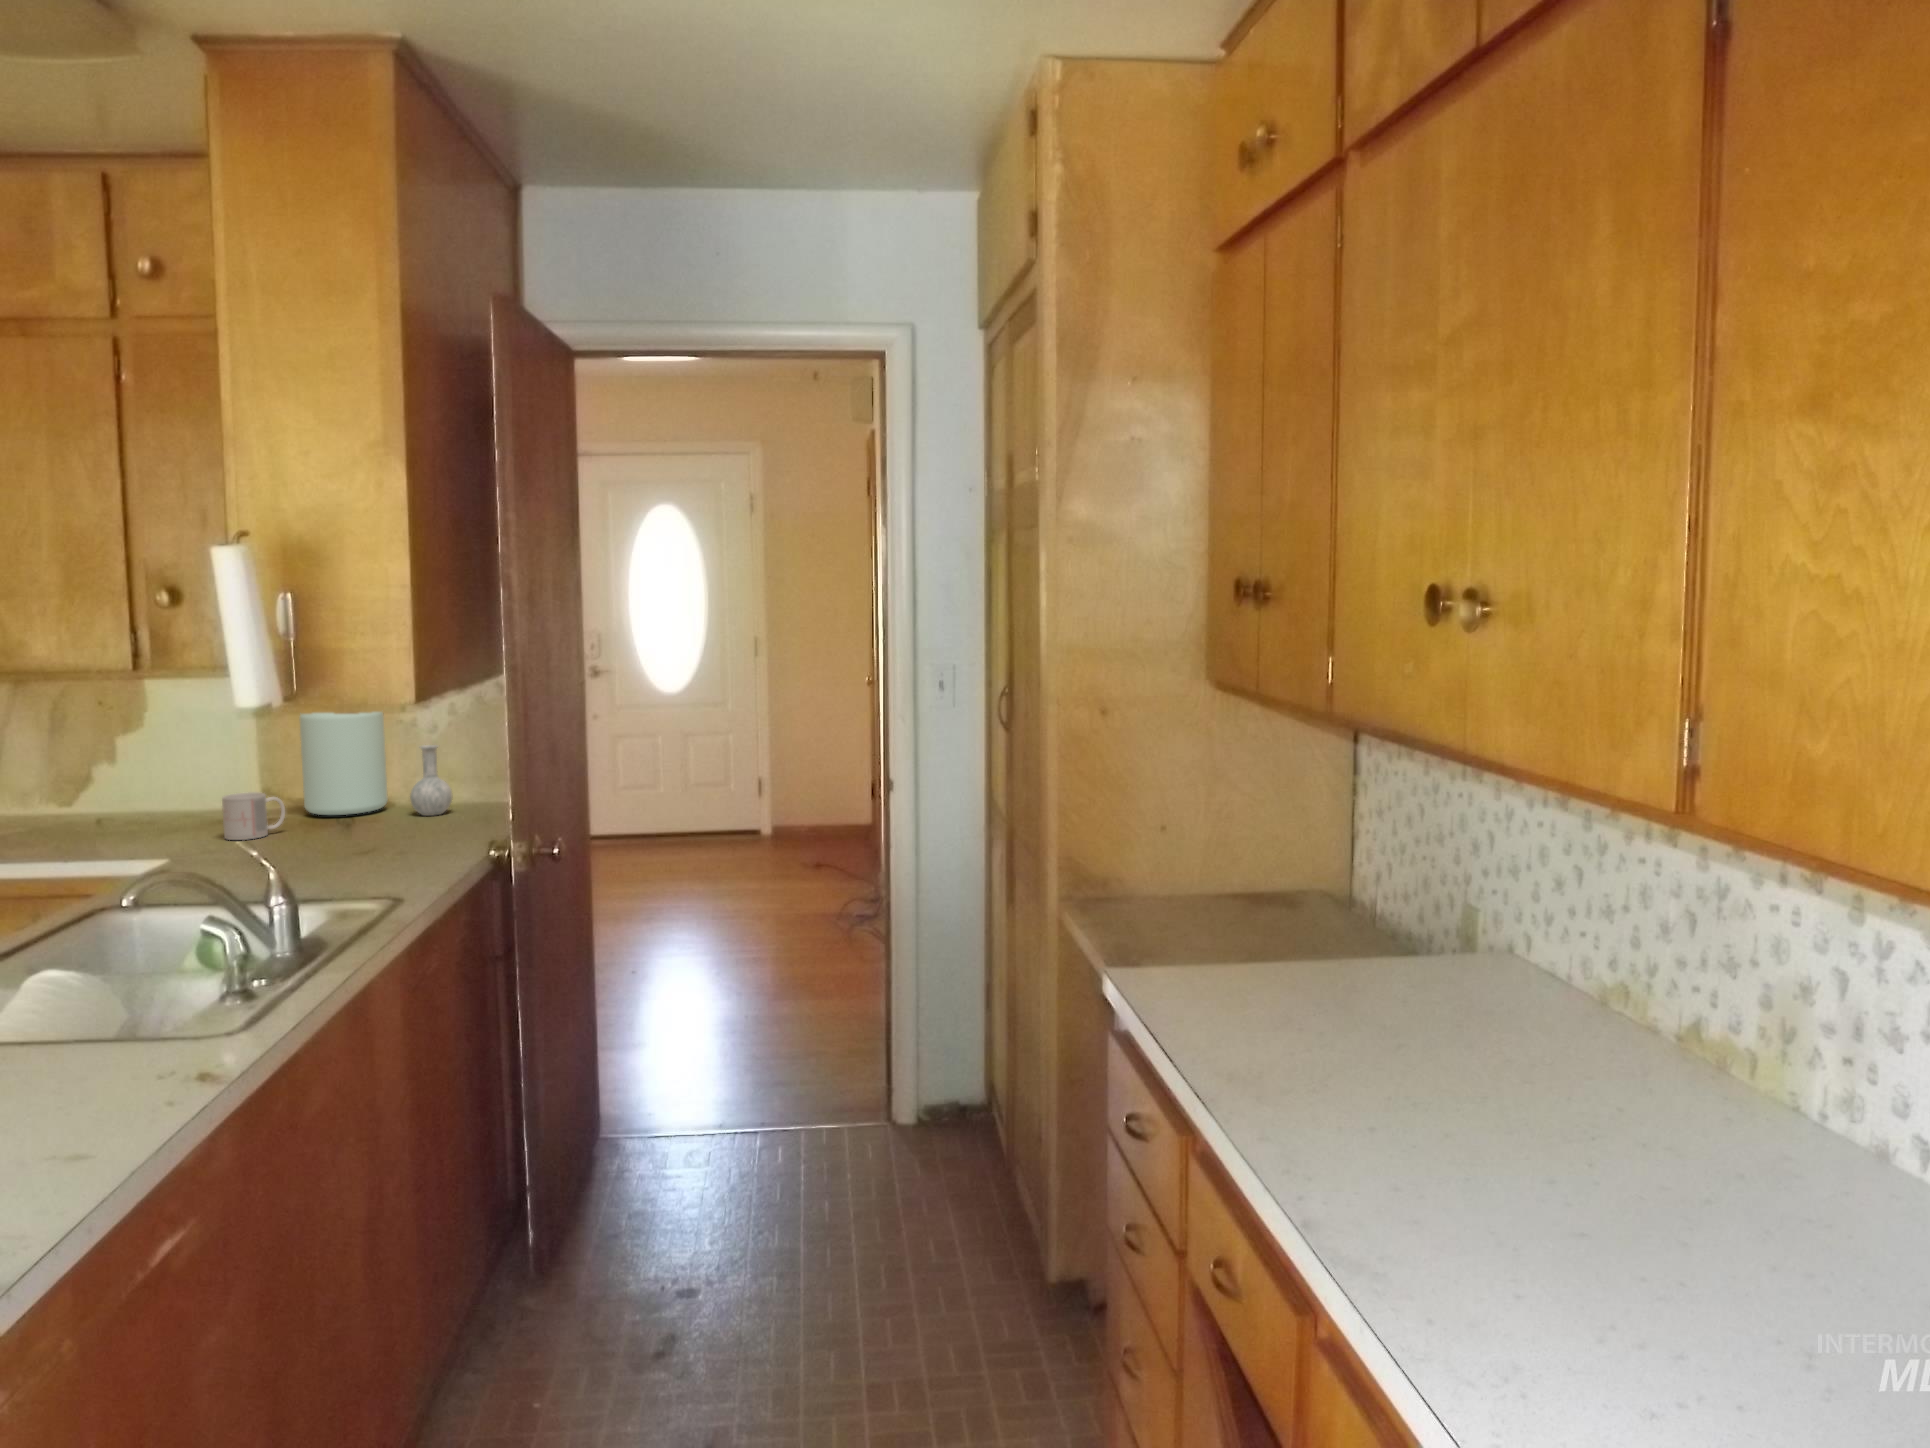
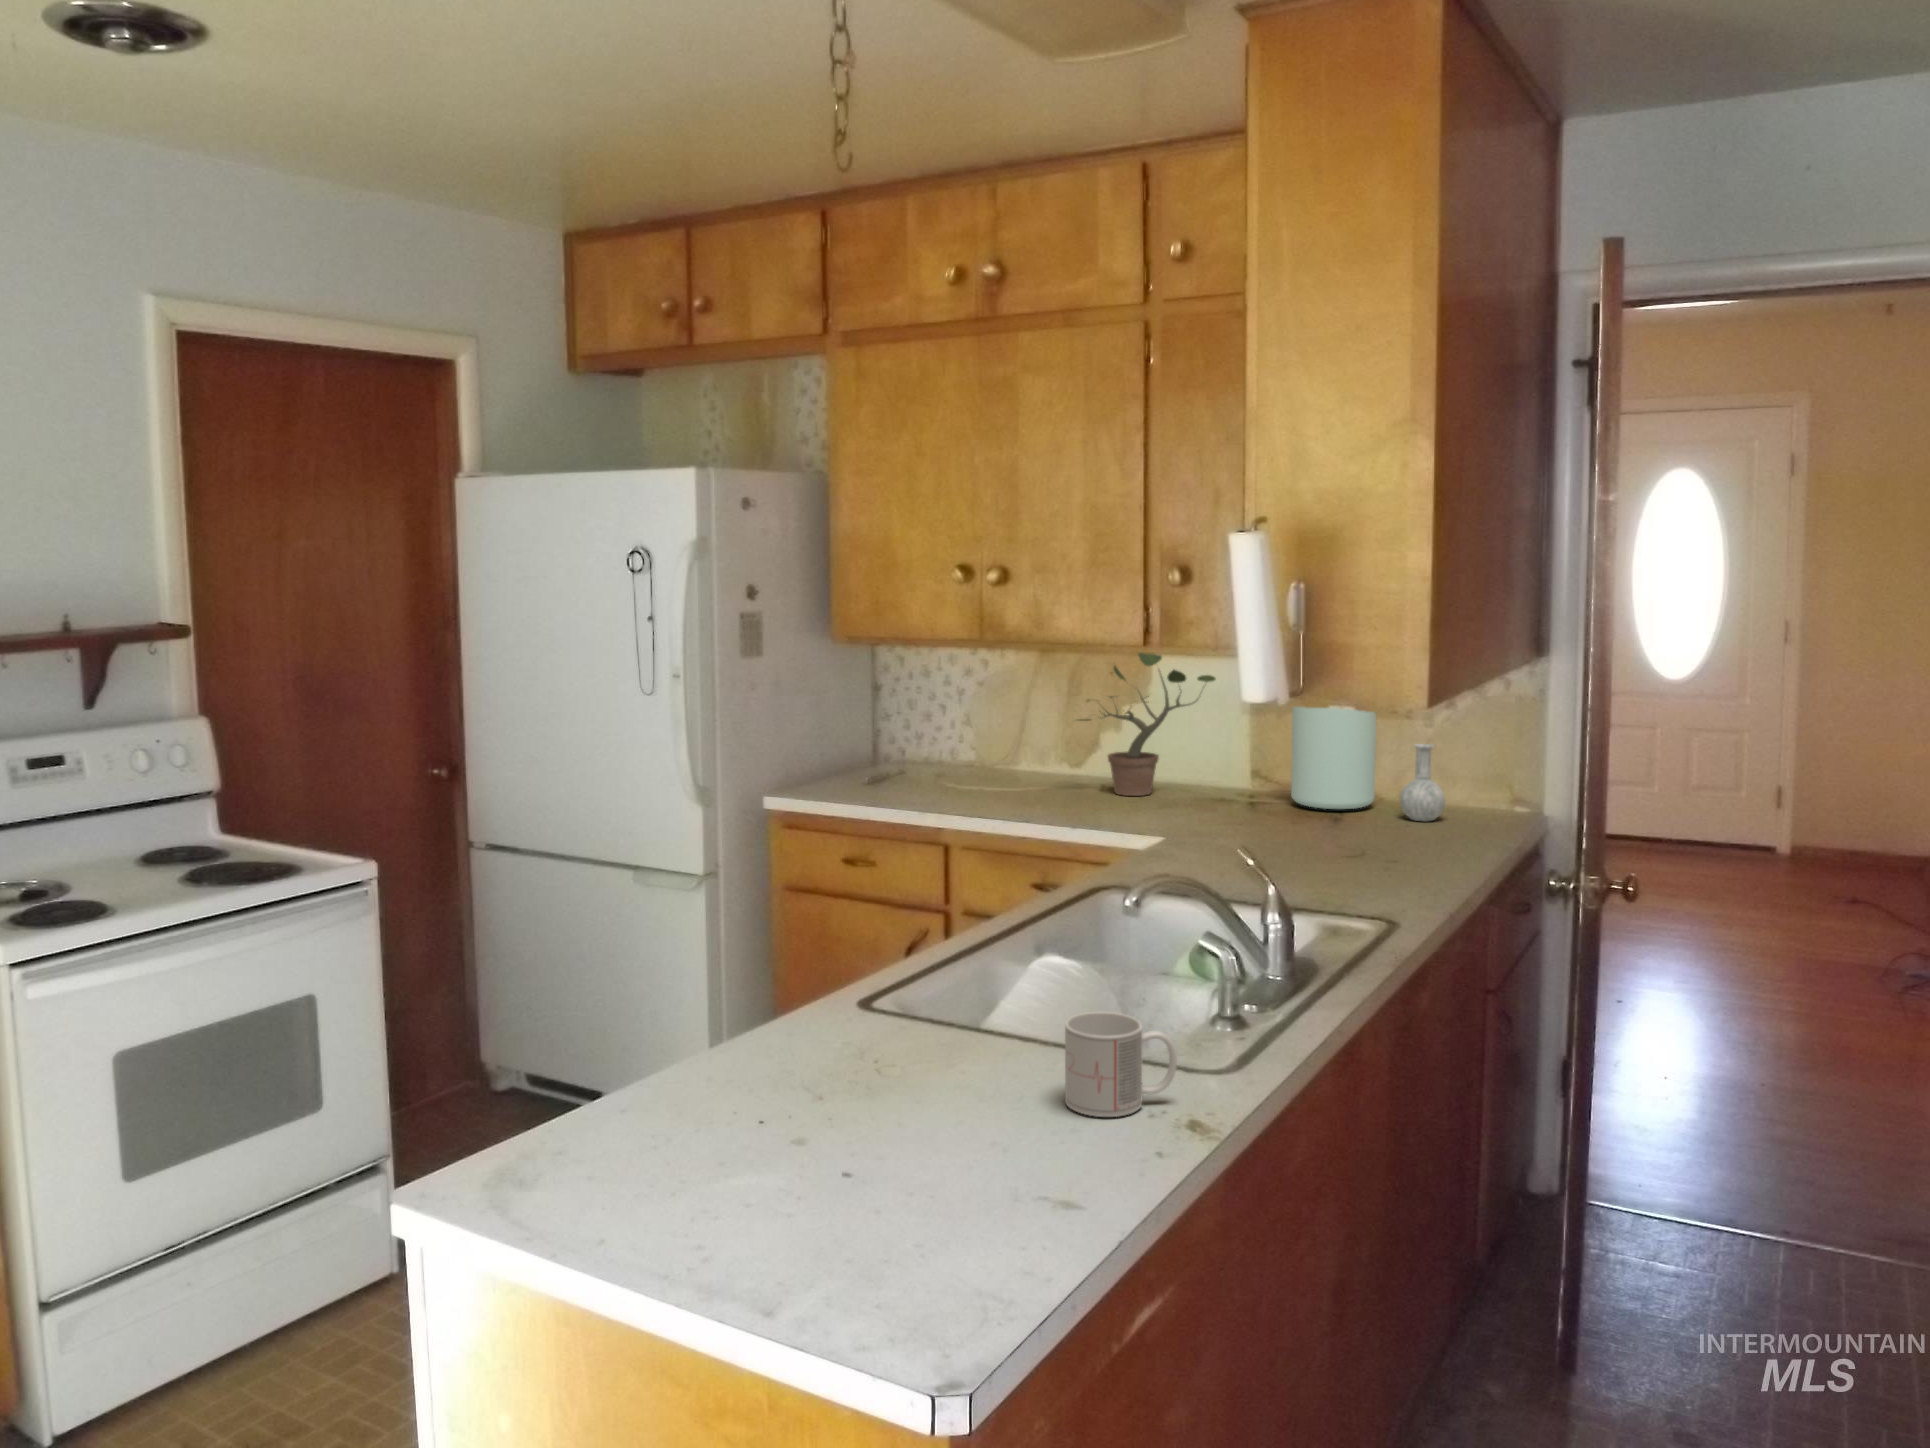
potted plant: none [51,663,218,826] -> present [1078,653,1215,796]
mug: present [222,792,285,840] -> present [1065,1012,1177,1117]

